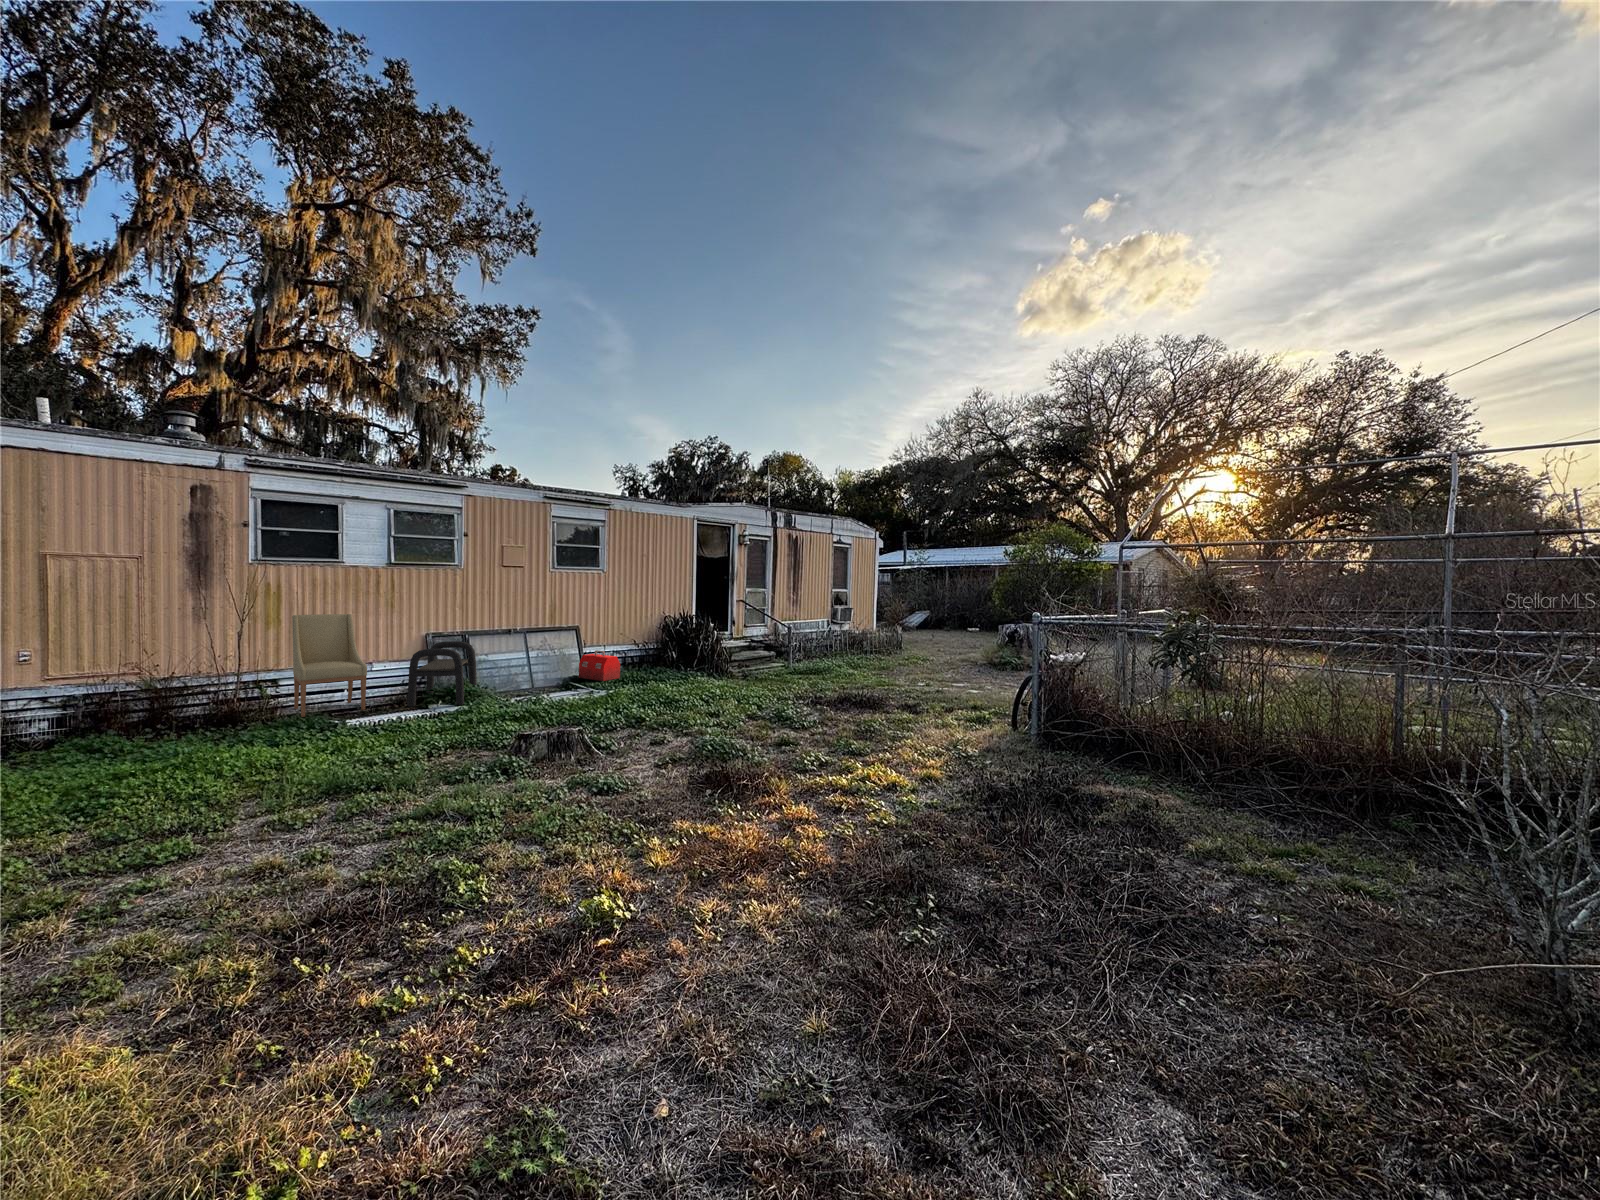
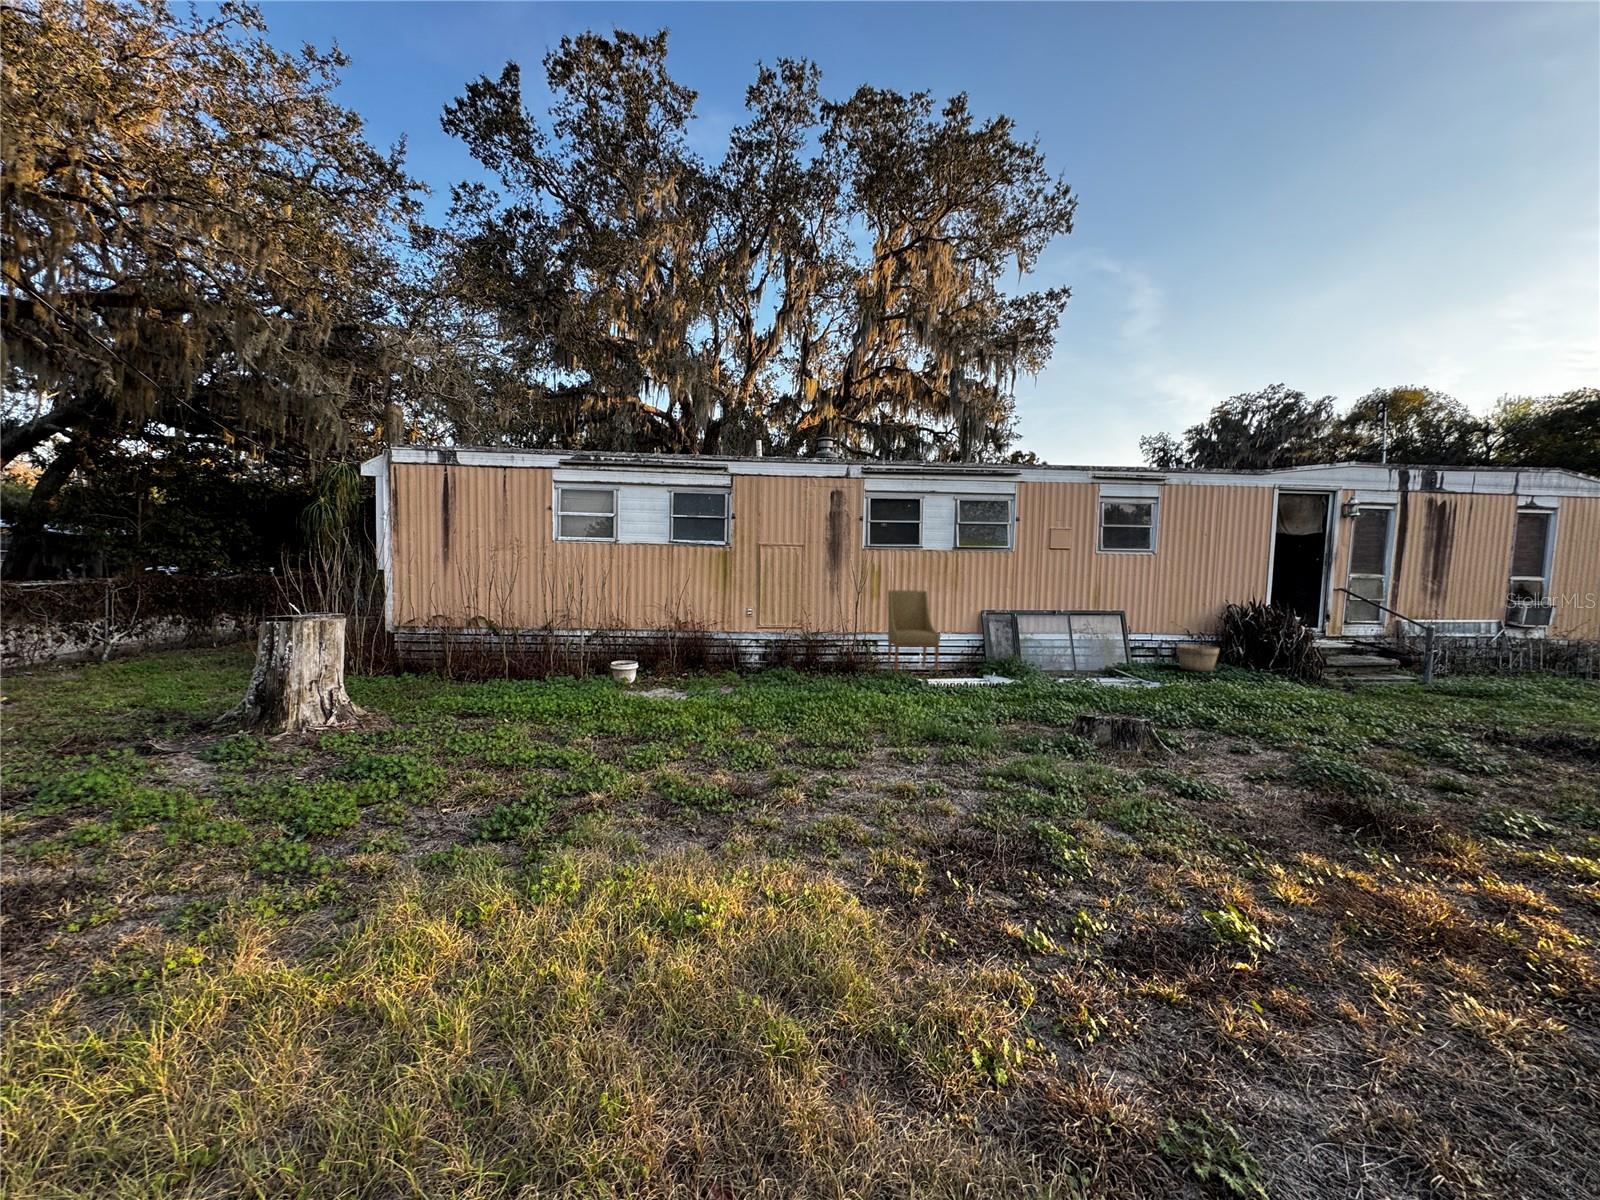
bench: present [407,641,477,707] -> none [969,619,1023,679]
wooden bucket: none [626,646,658,675] -> present [1177,644,1219,671]
toolbox: present [579,650,620,681] -> none [1121,638,1172,673]

